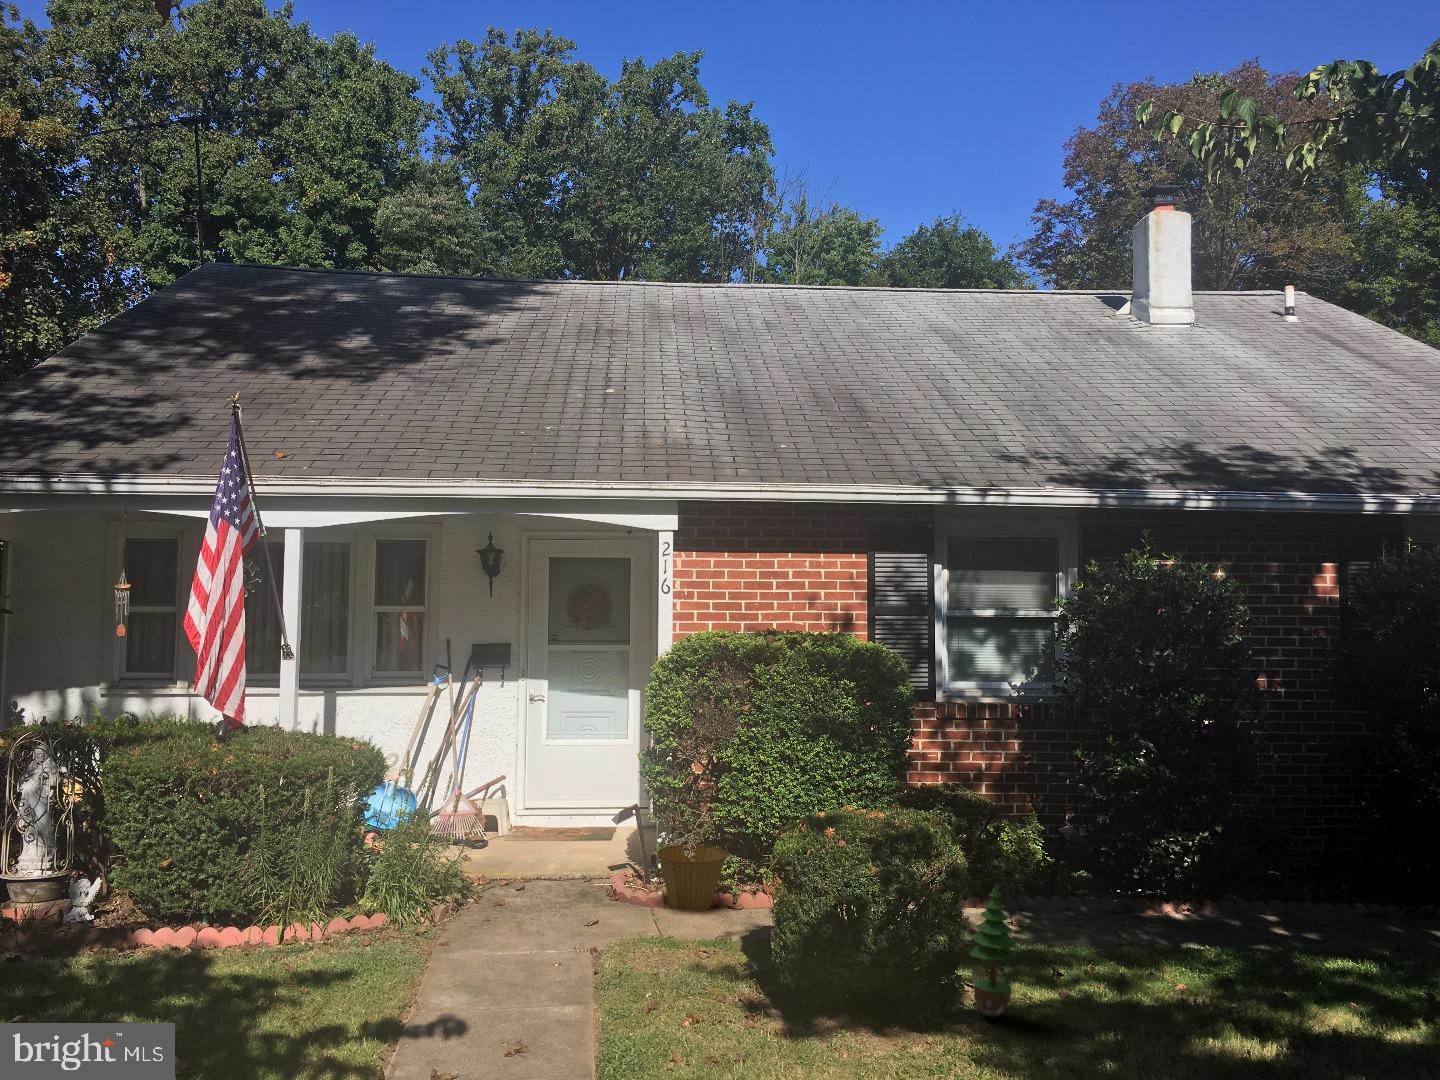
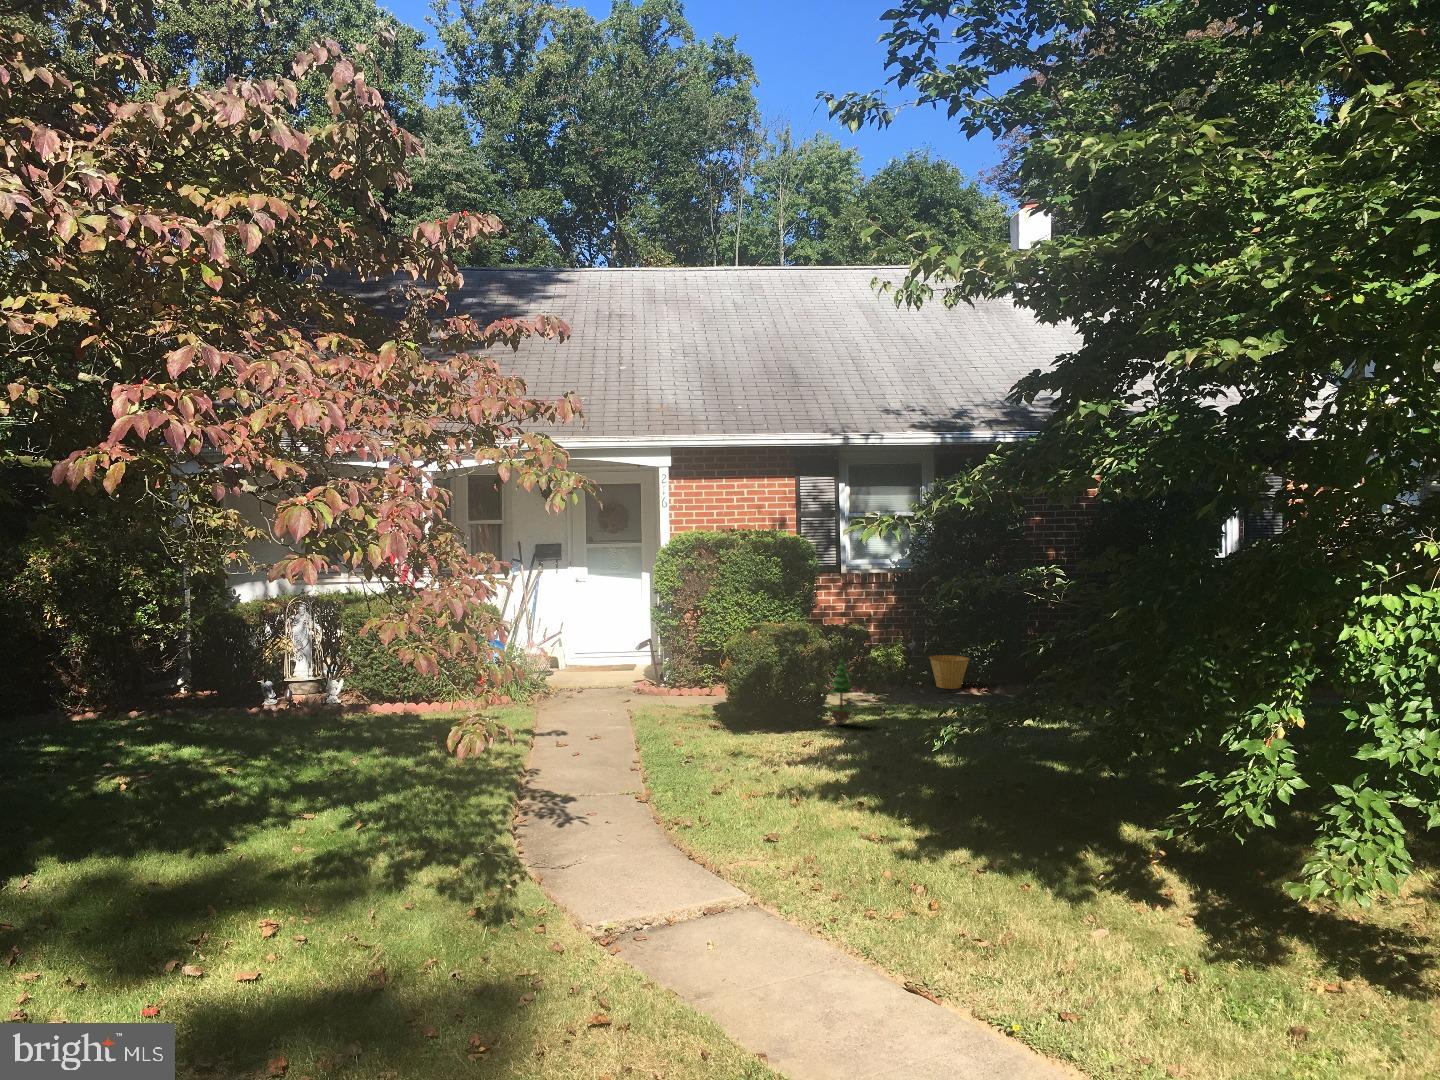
basket: present [657,845,727,910] -> present [929,655,970,689]

